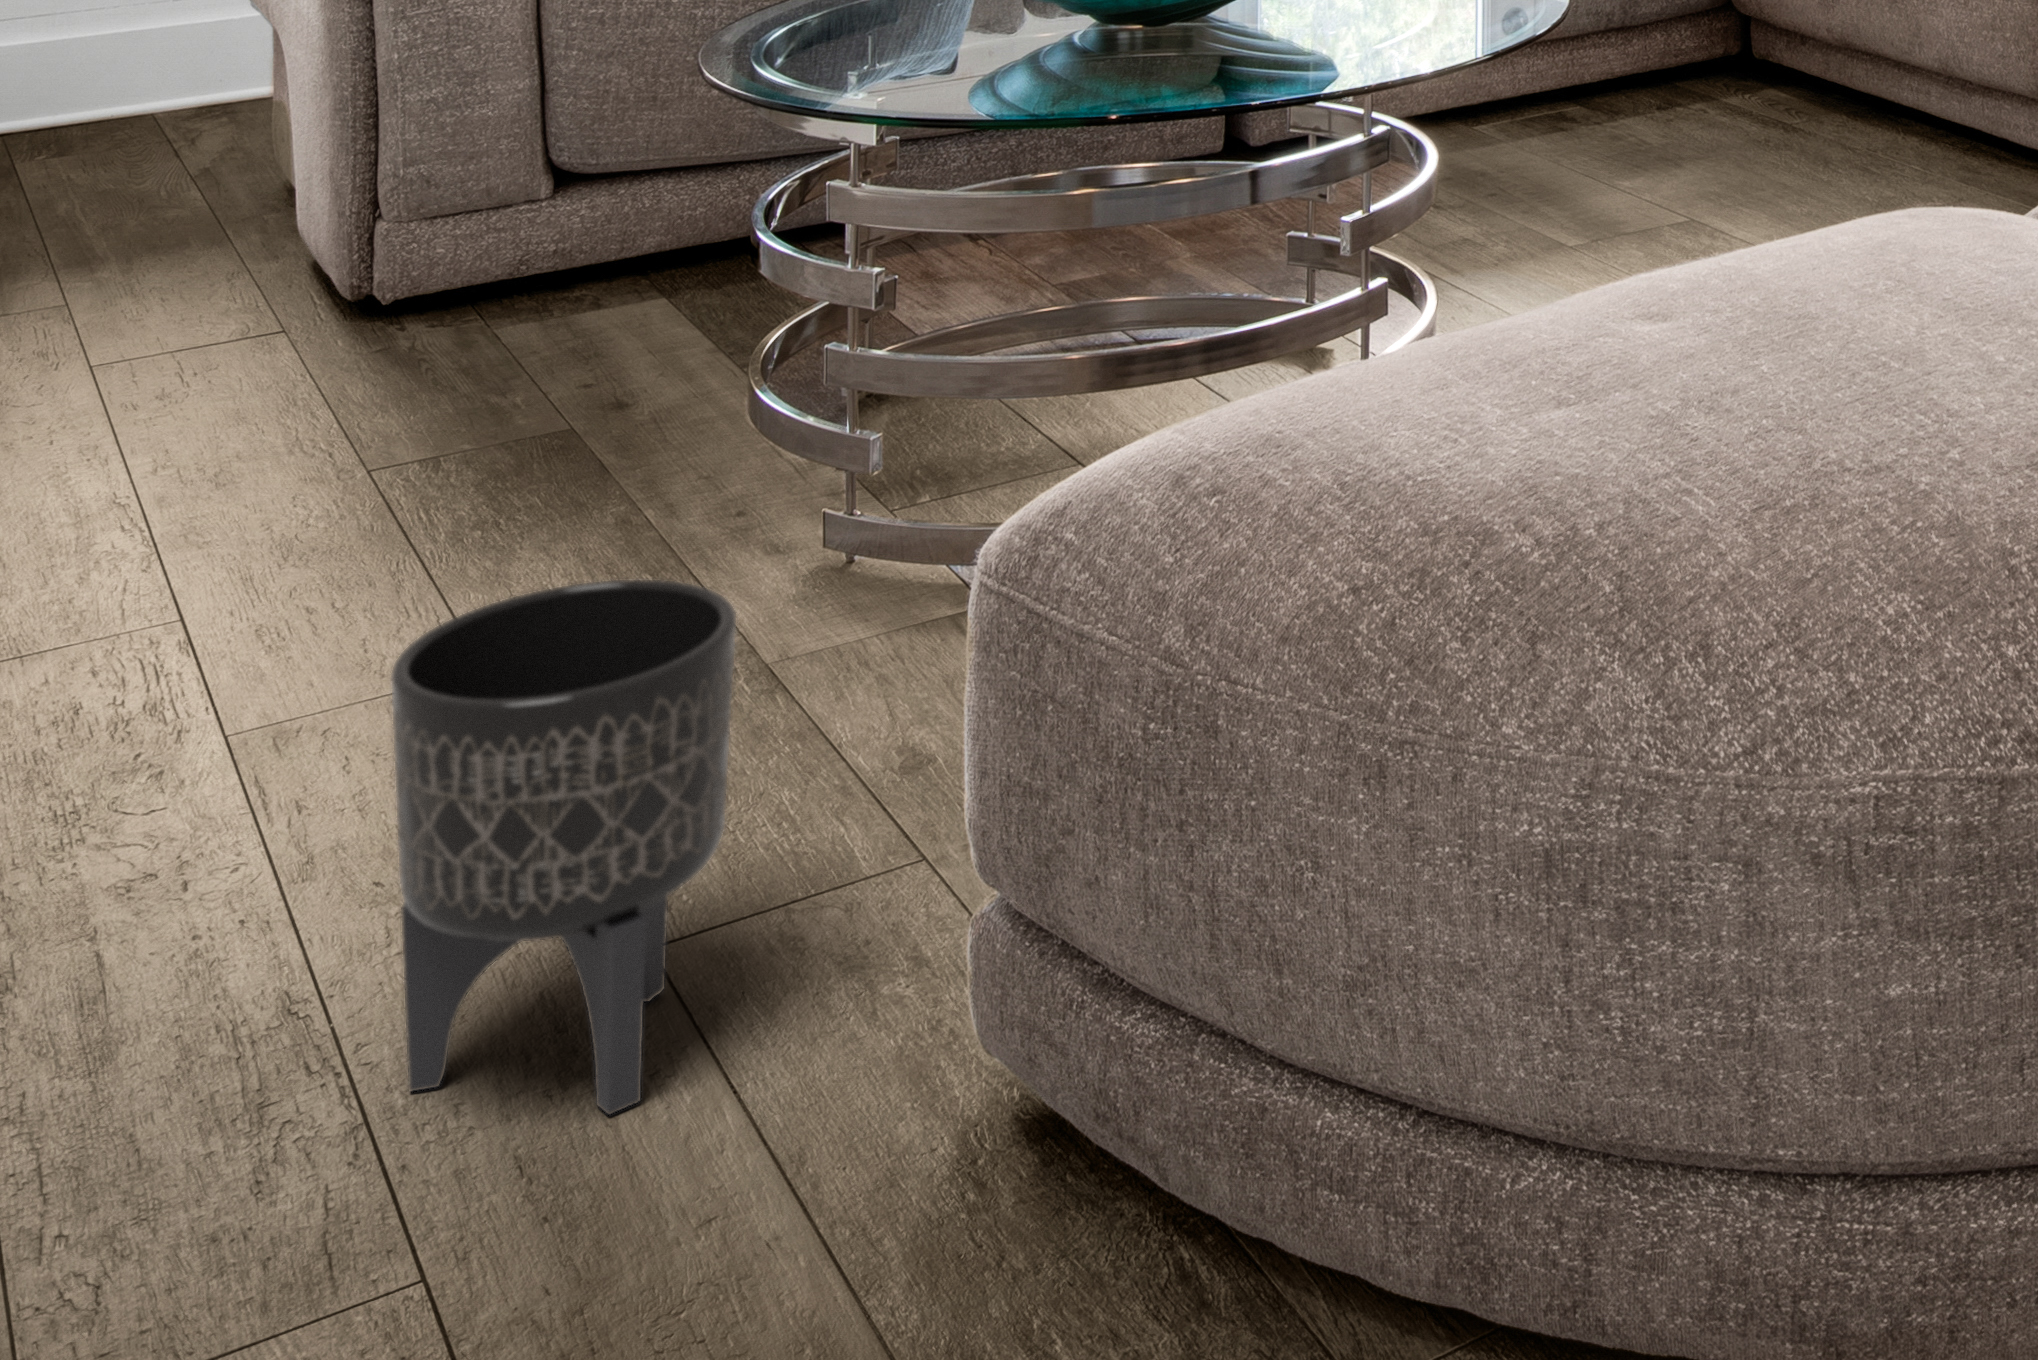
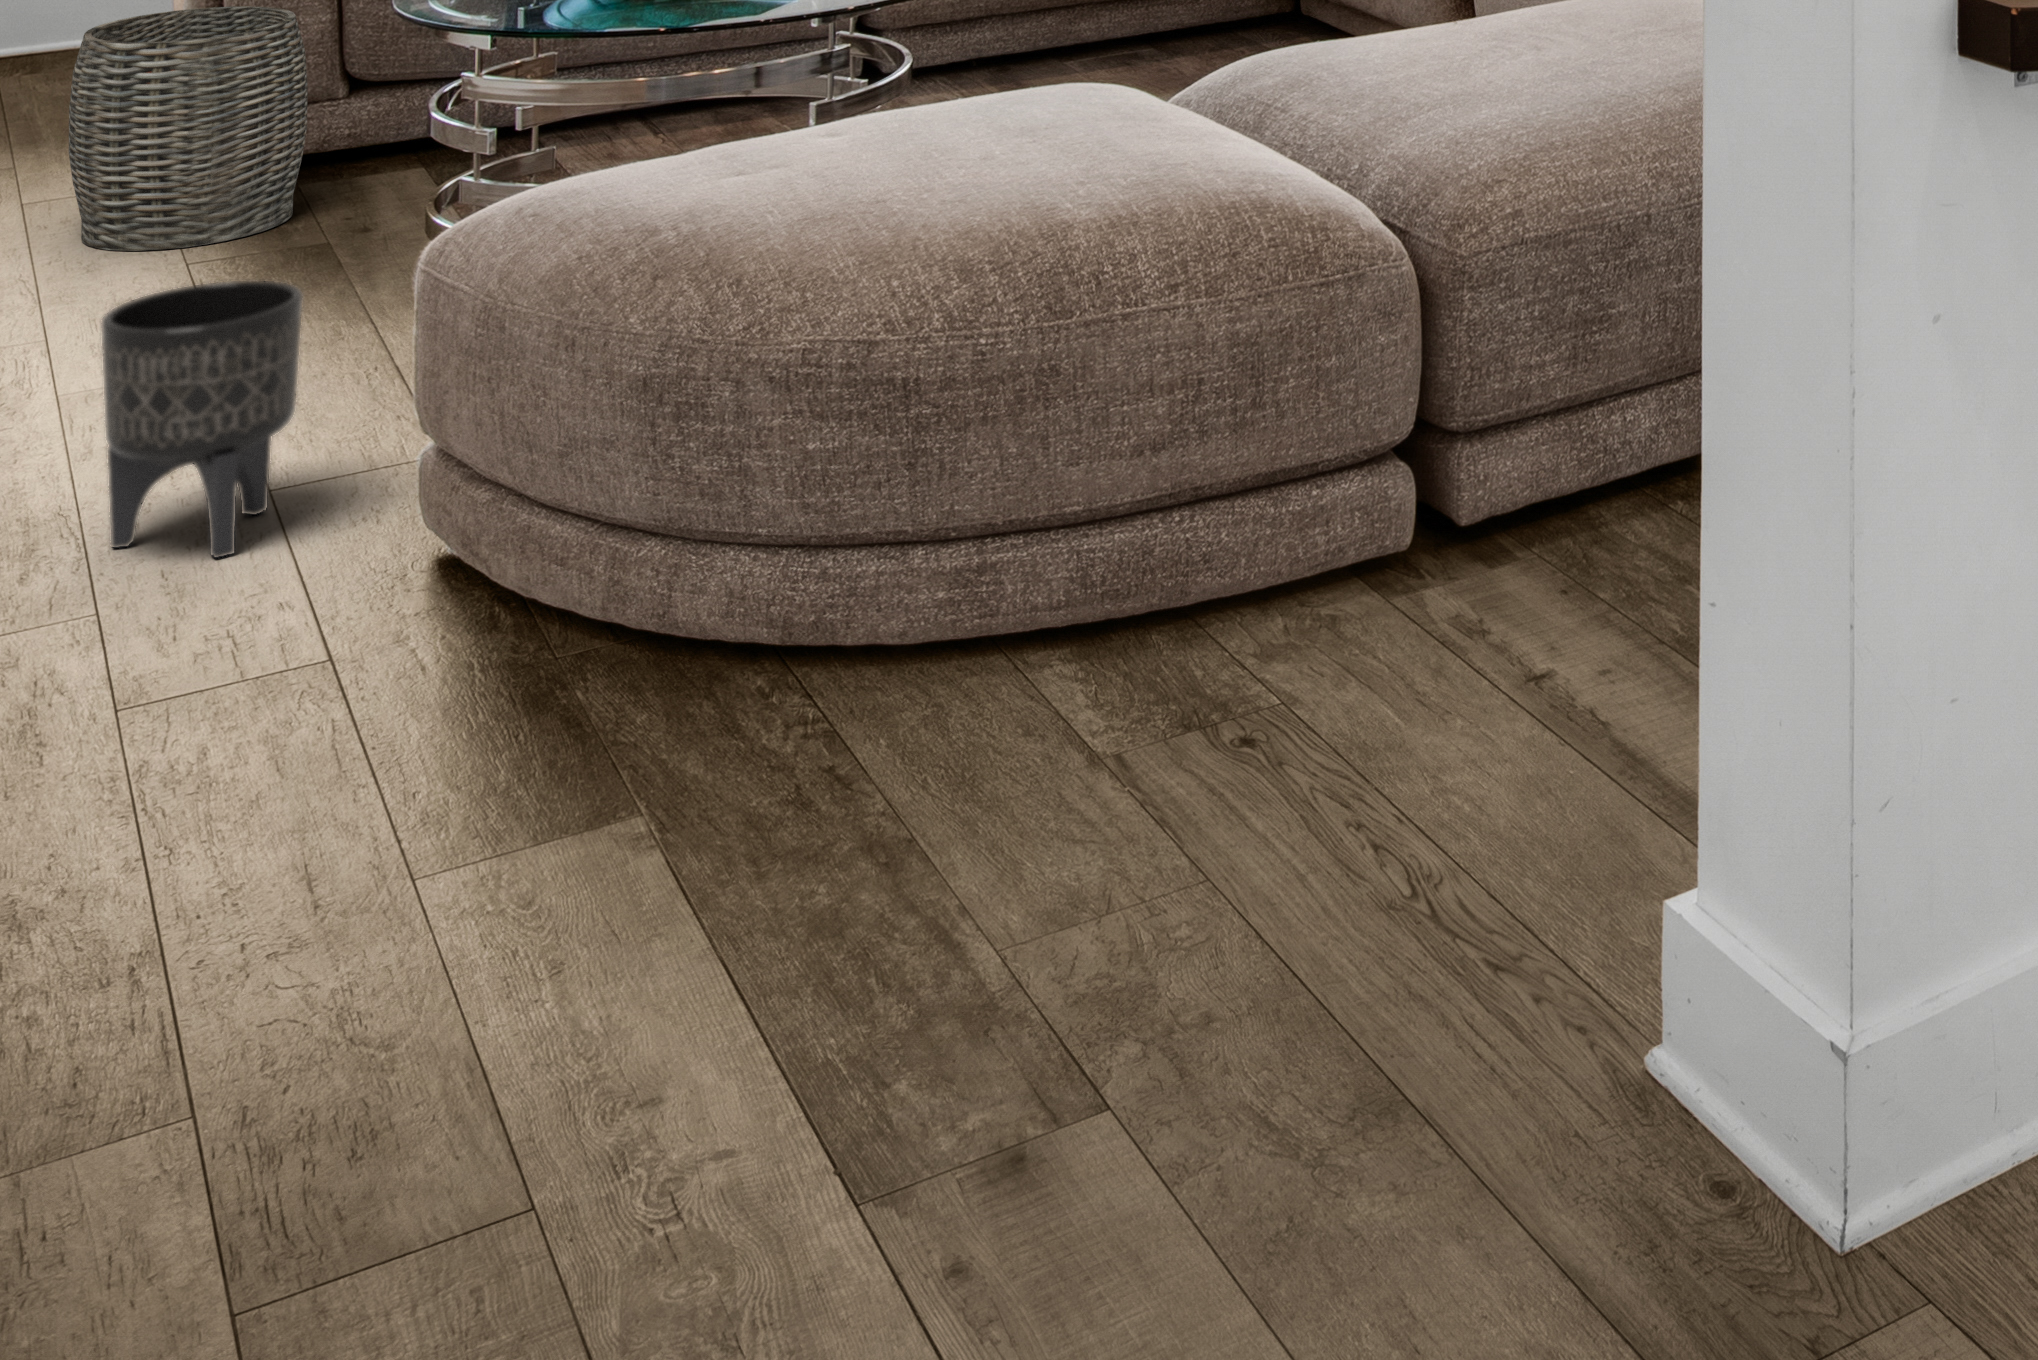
woven basket: none [175,70,522,445] -> present [69,6,308,251]

